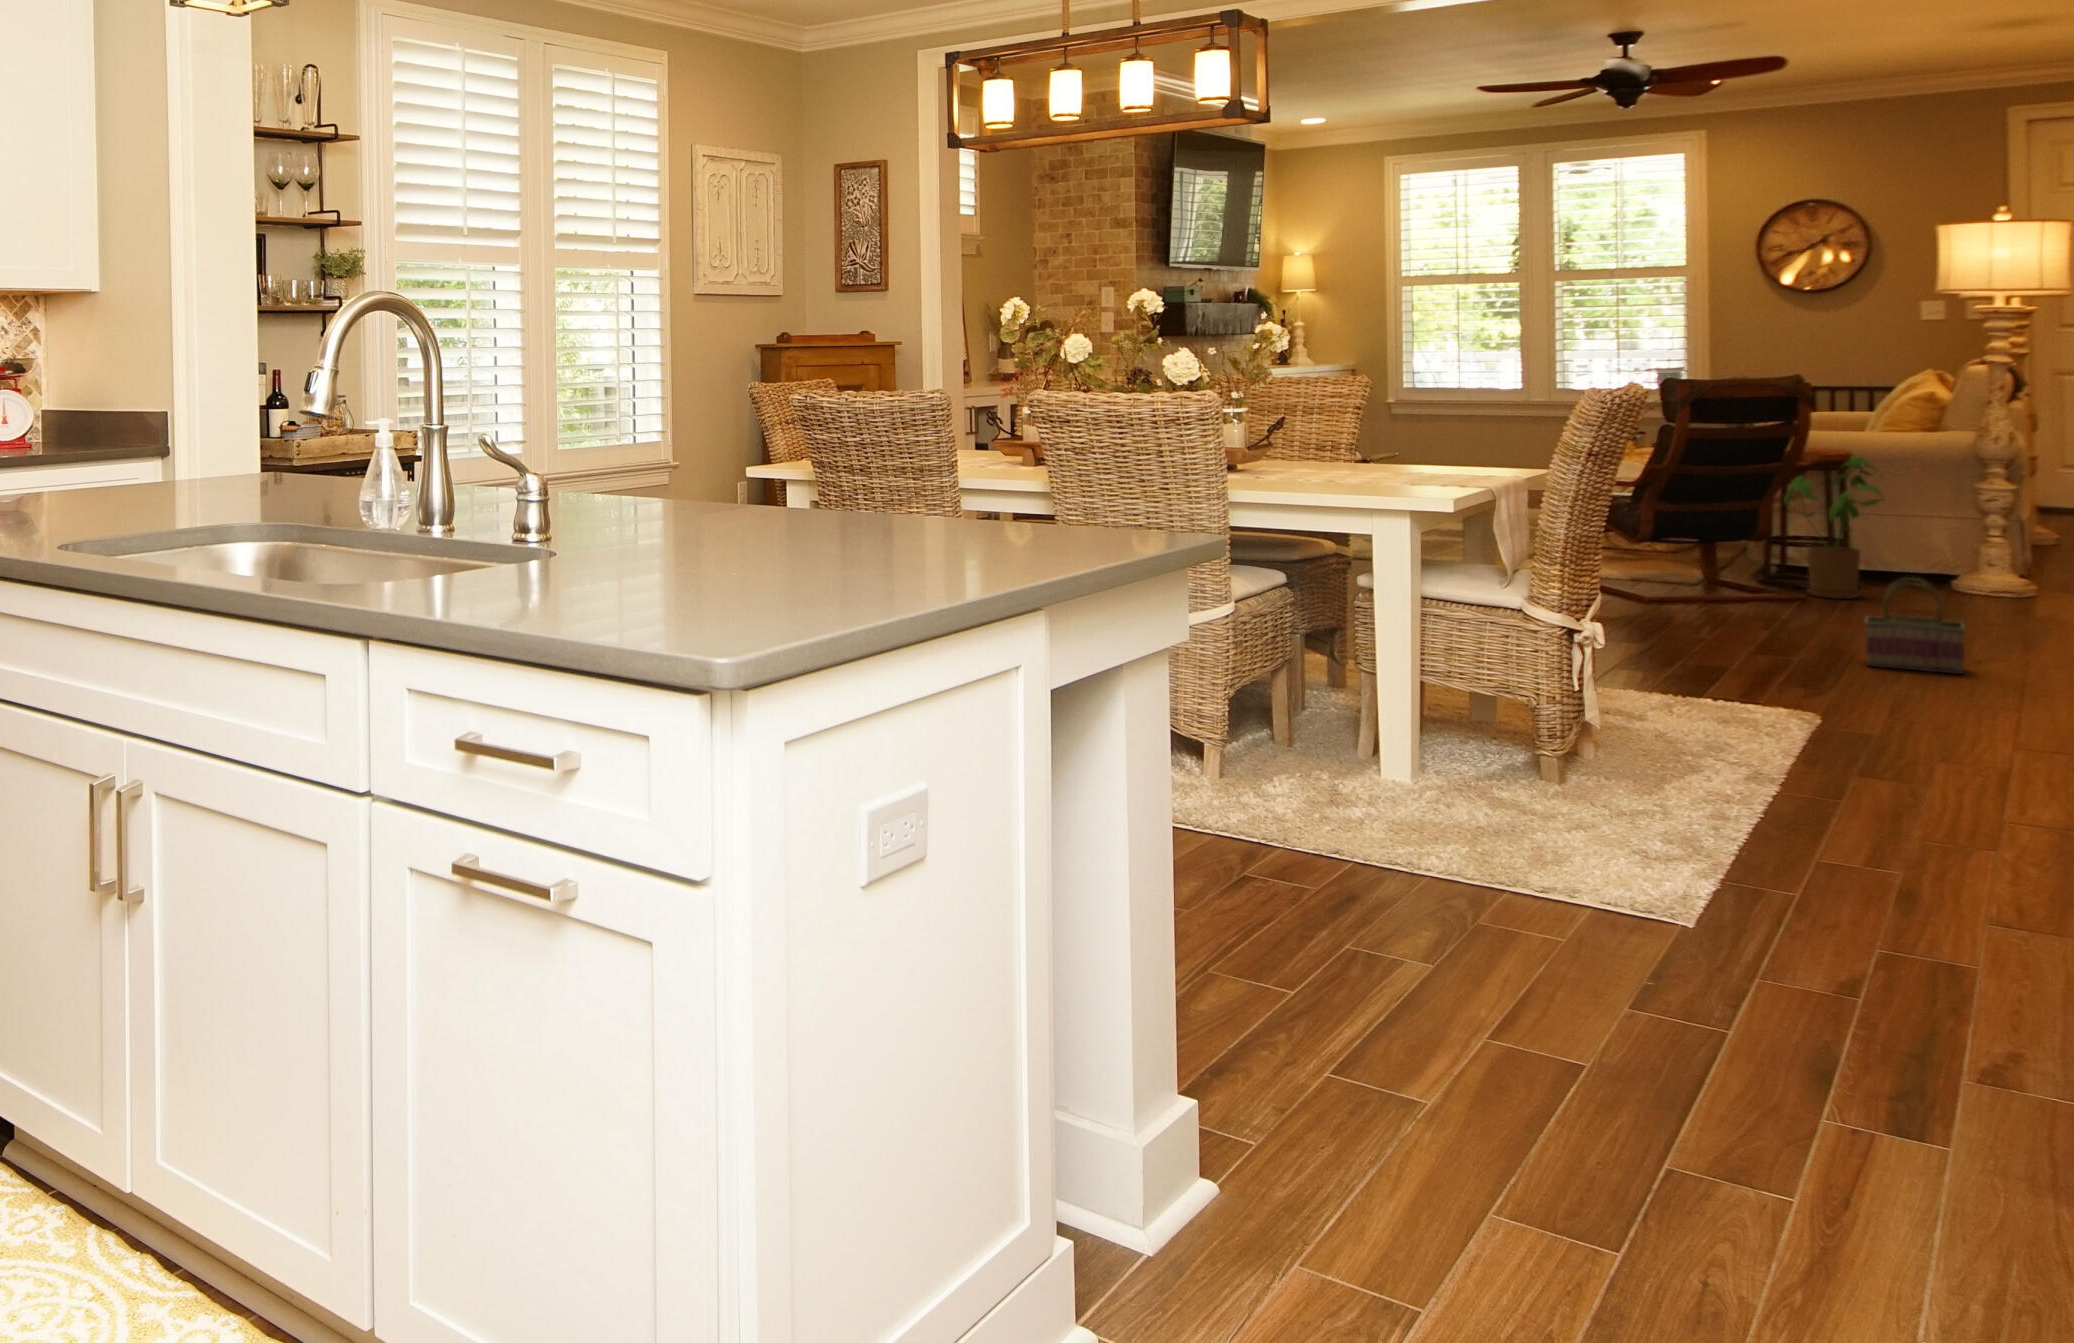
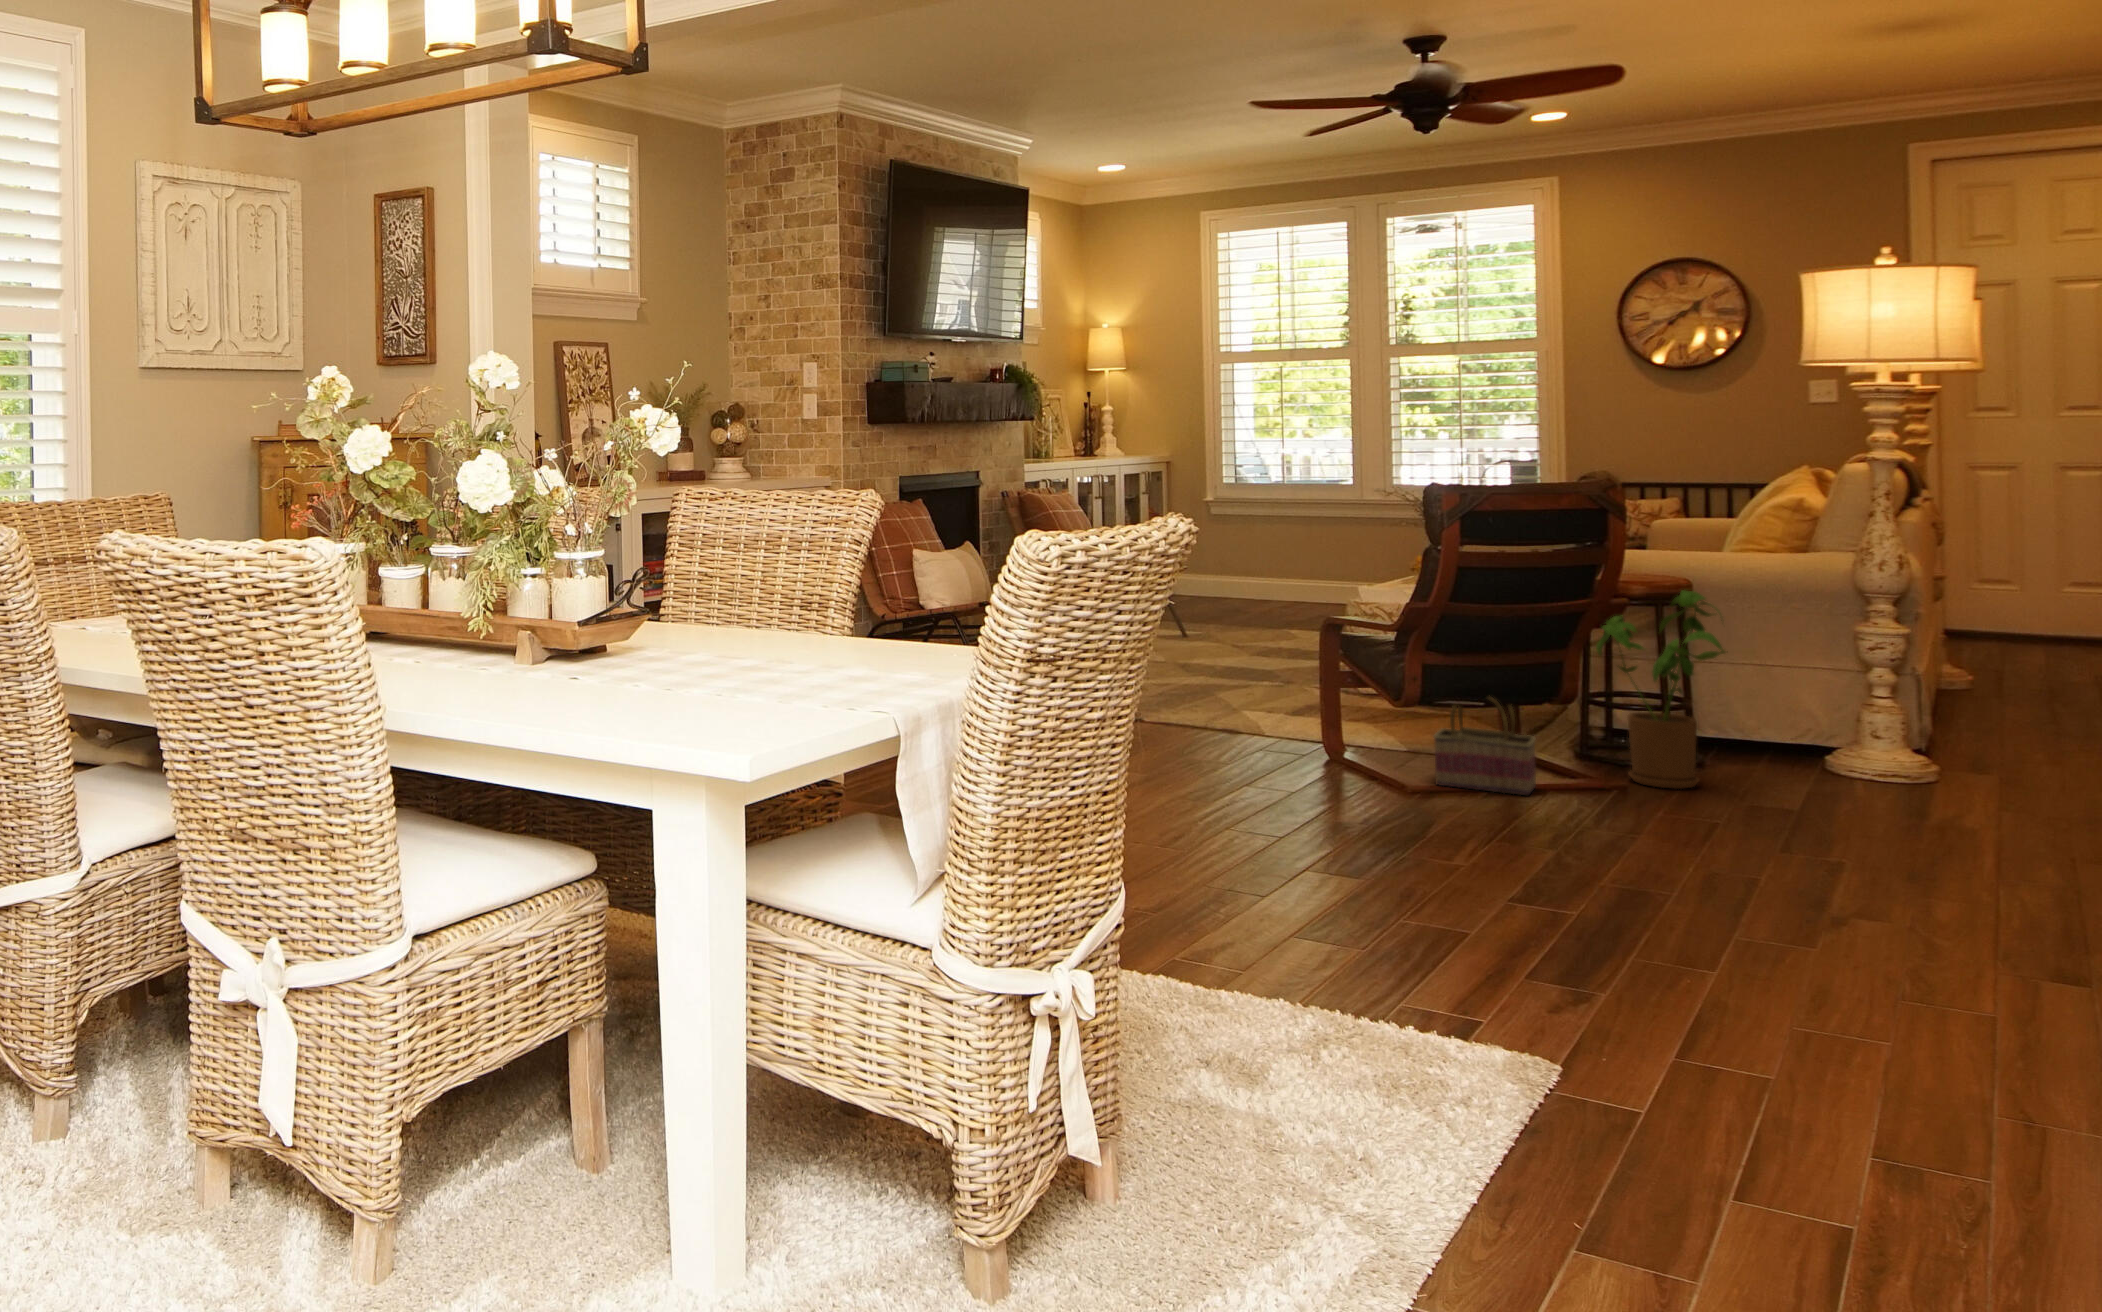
basket: present [1865,577,1965,674] -> present [1434,697,1536,795]

